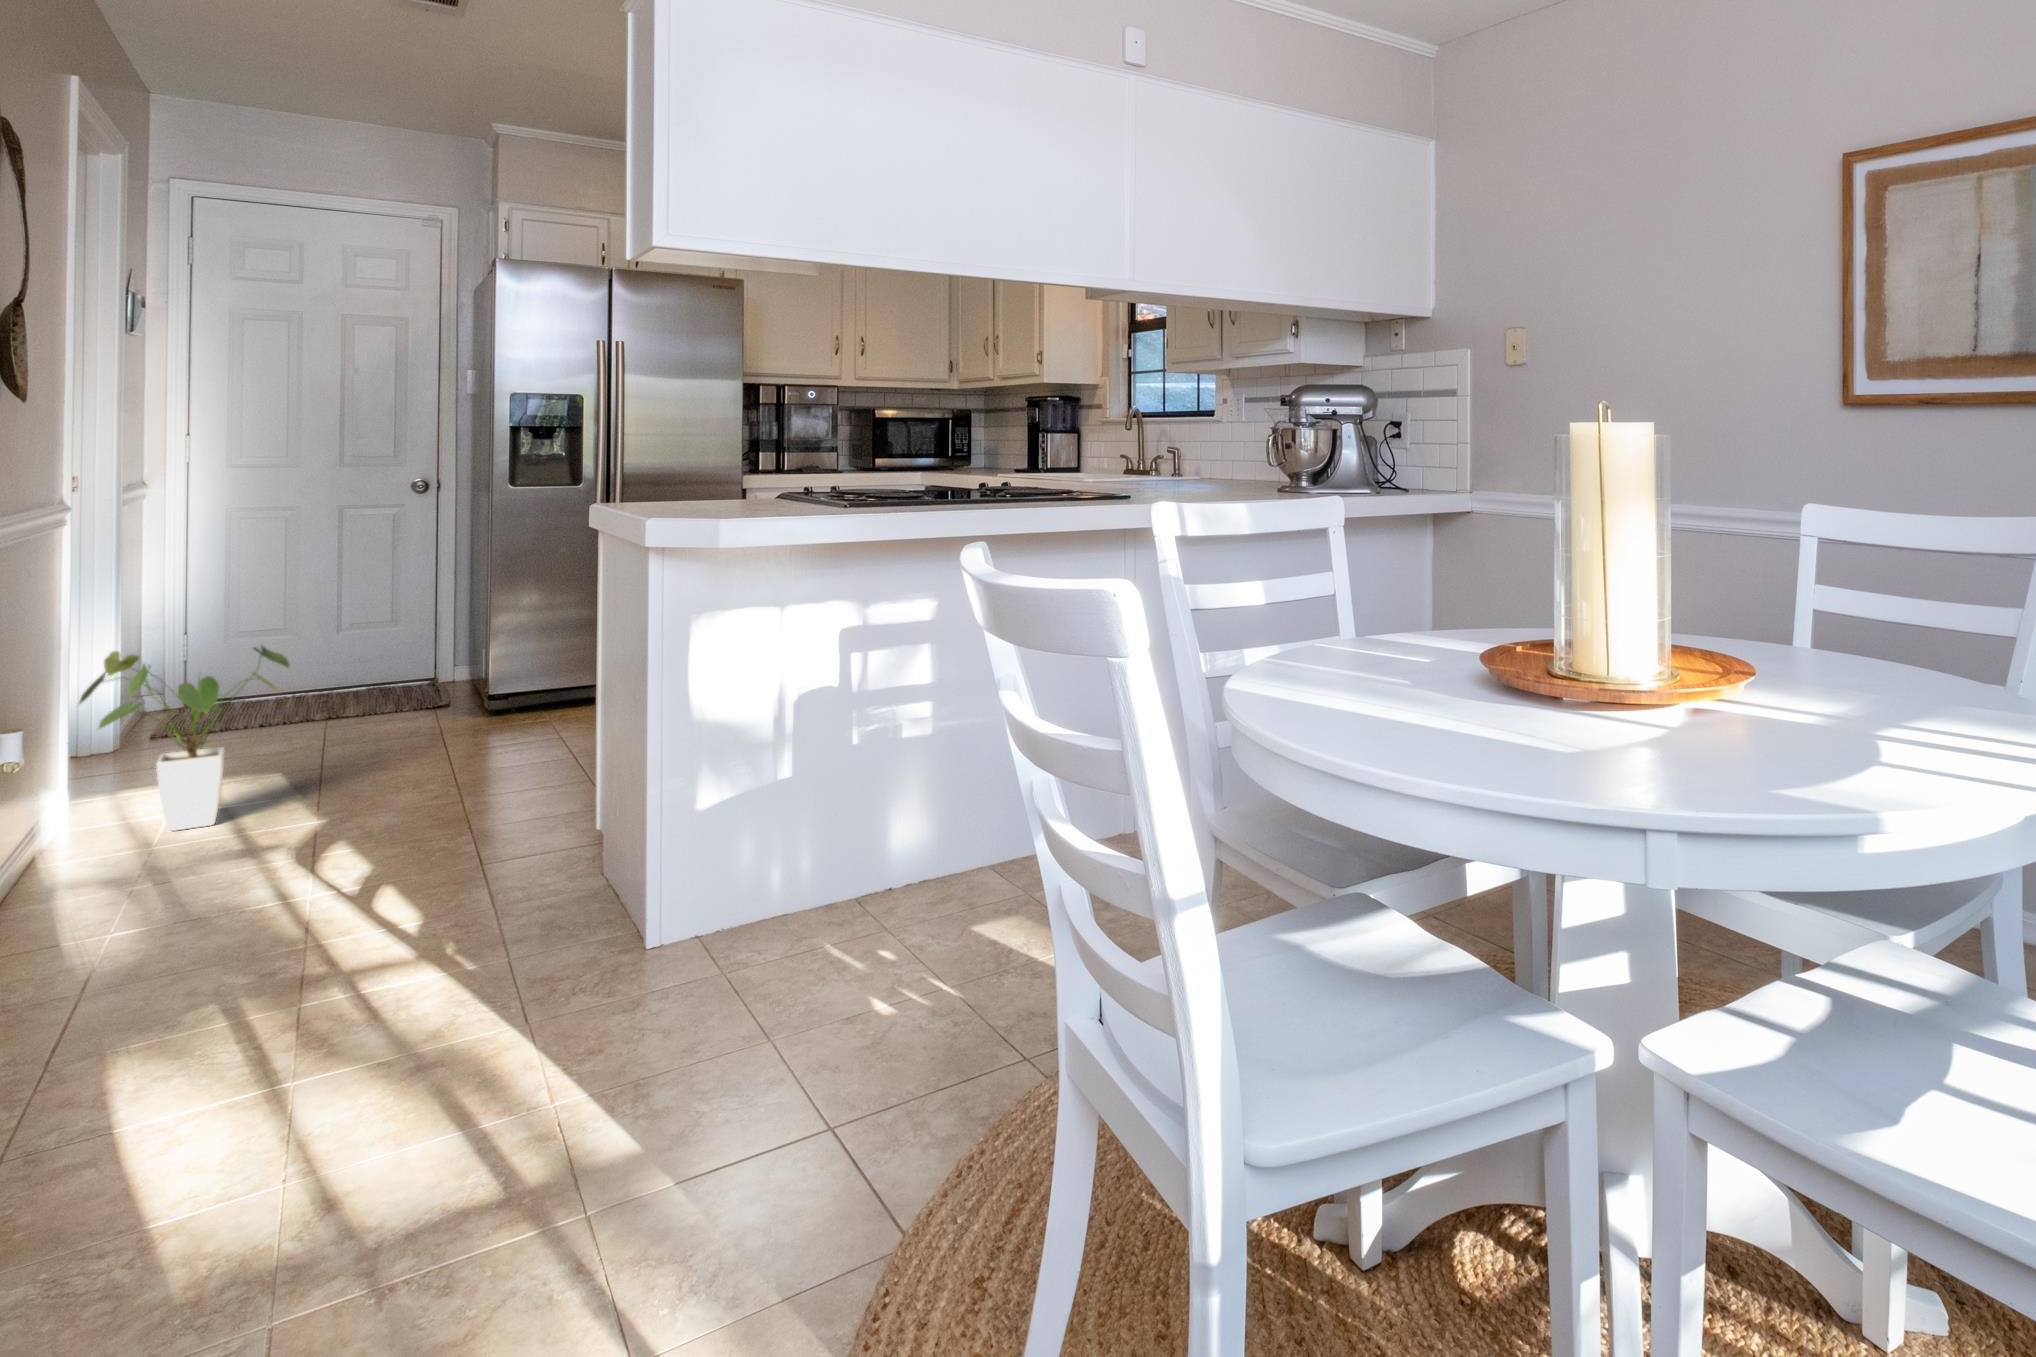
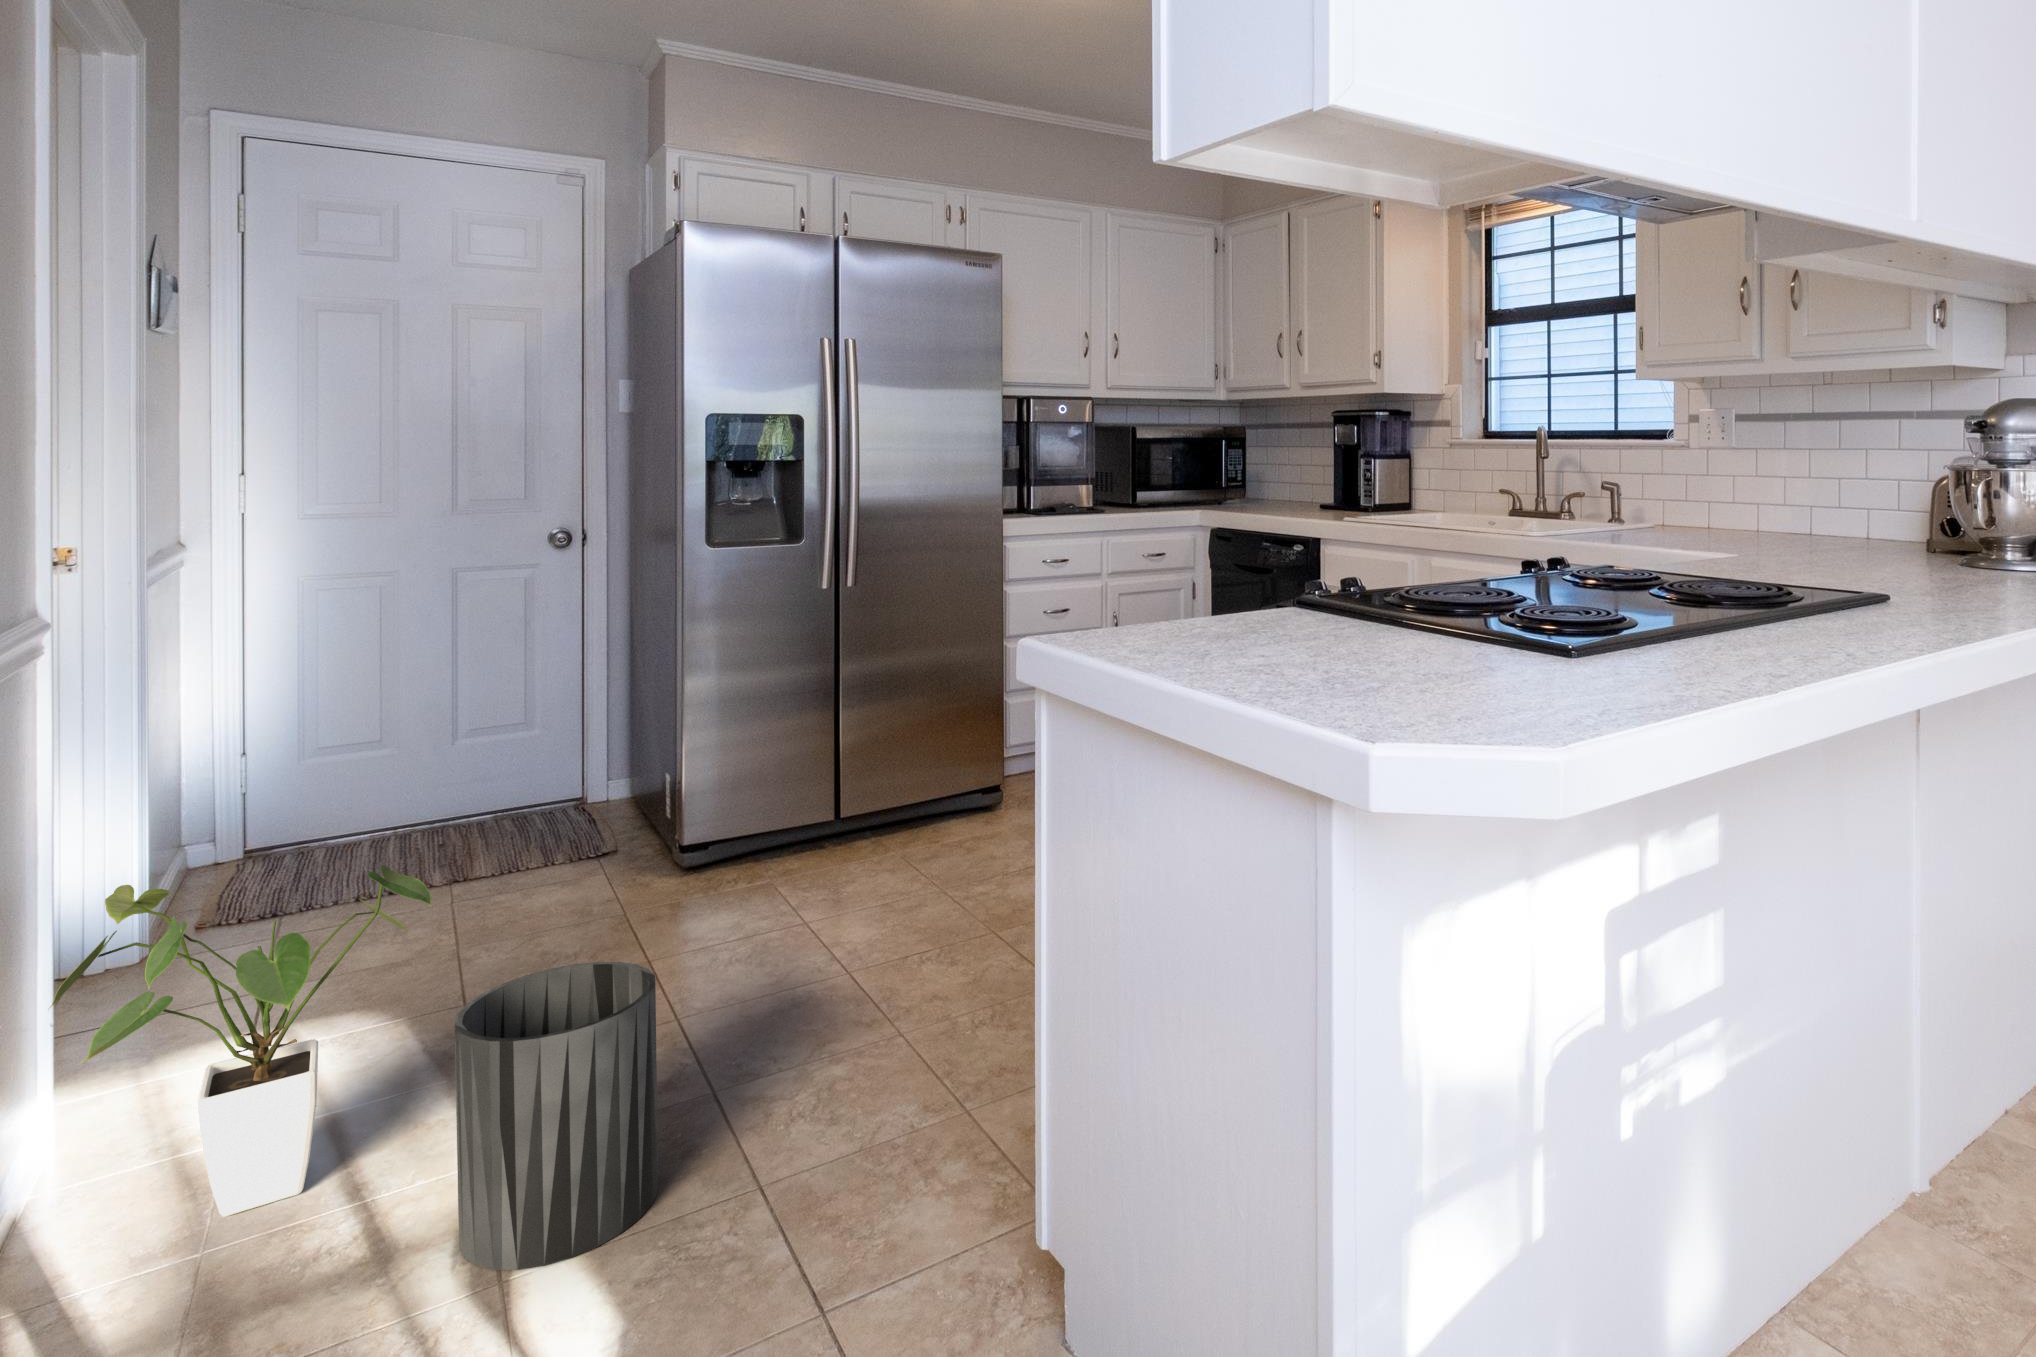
trash can: none [296,702,417,846] -> present [455,962,658,1270]

